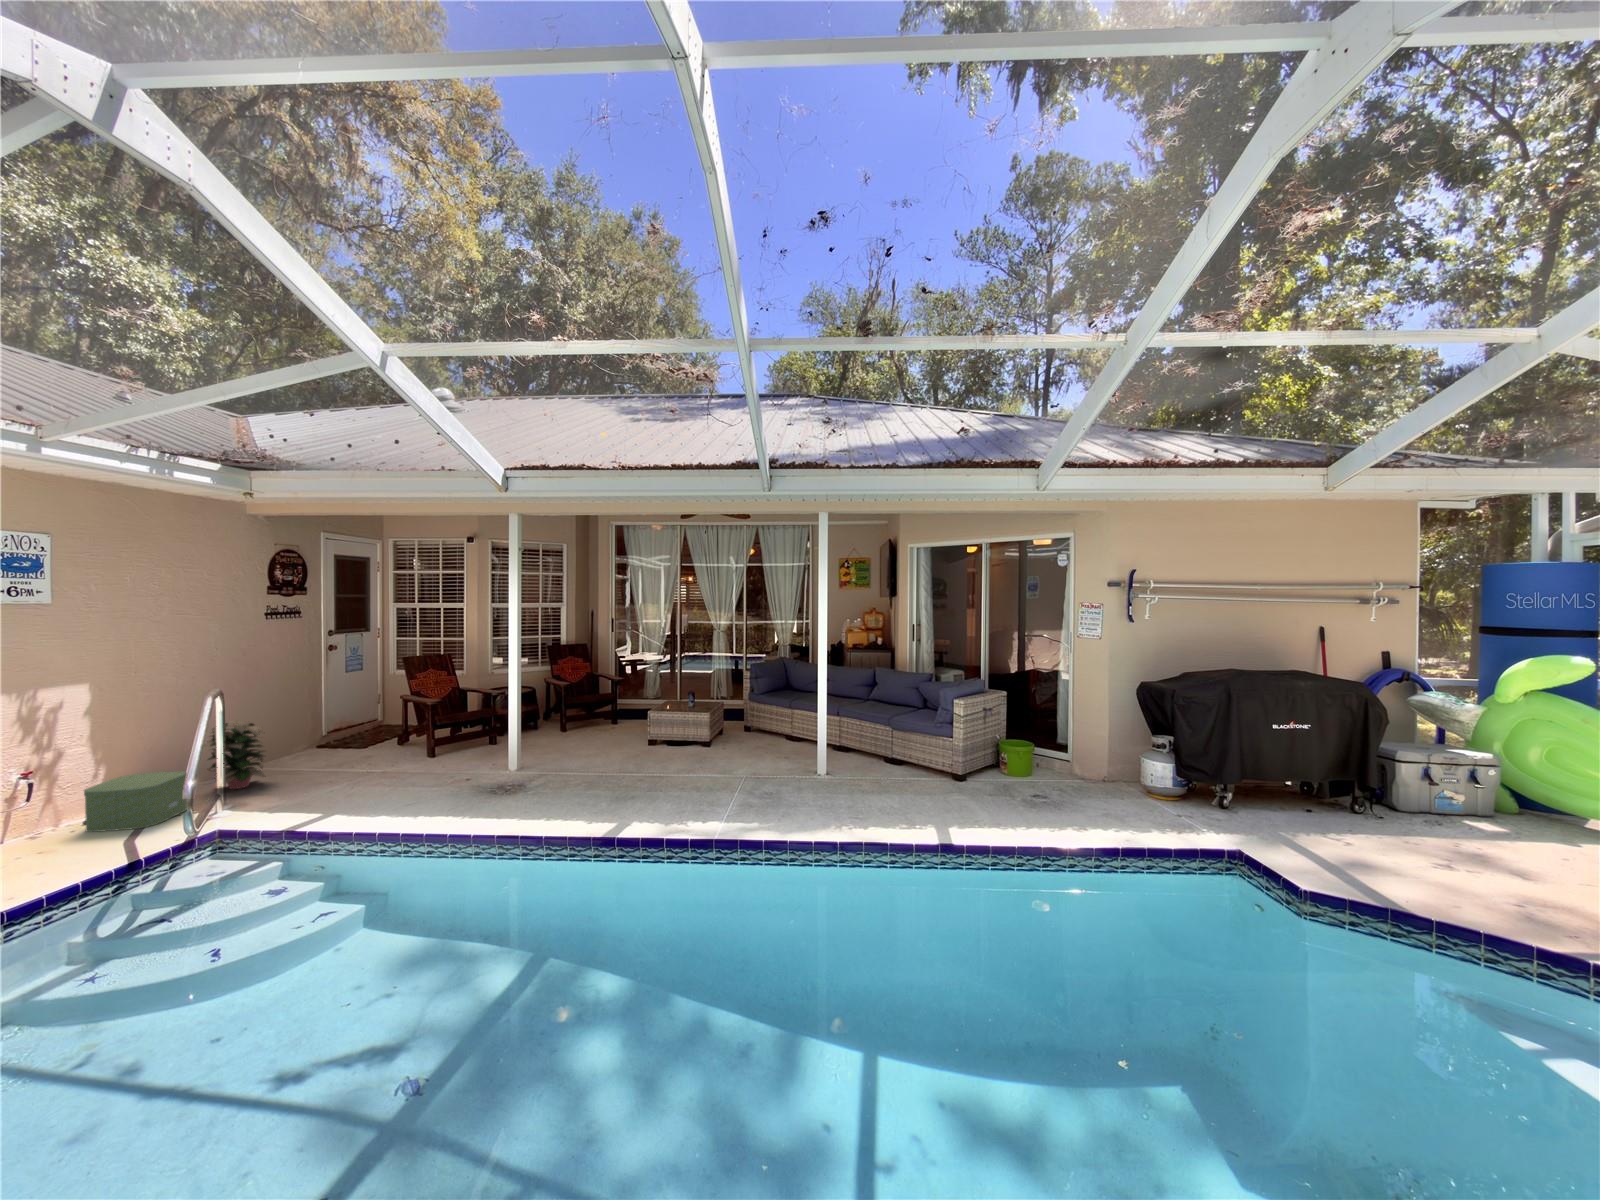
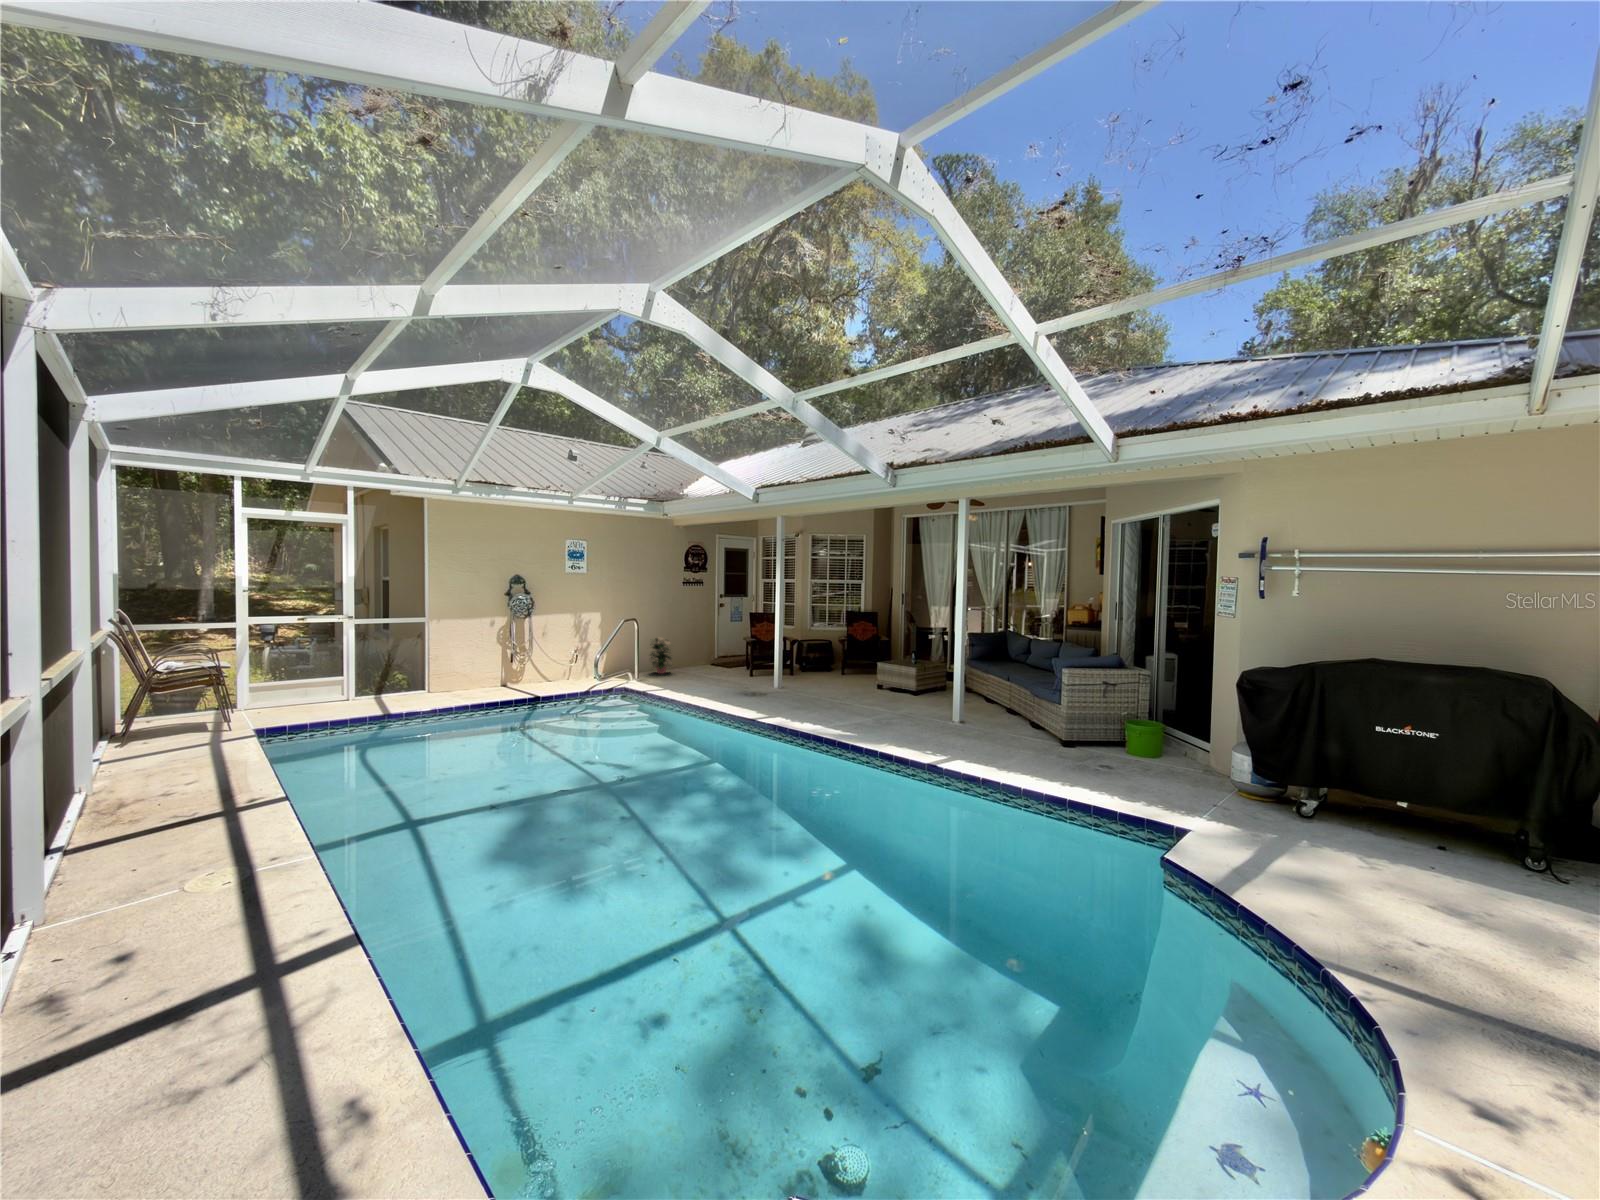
storage box: present [84,771,187,832] -> none [599,656,635,680]

